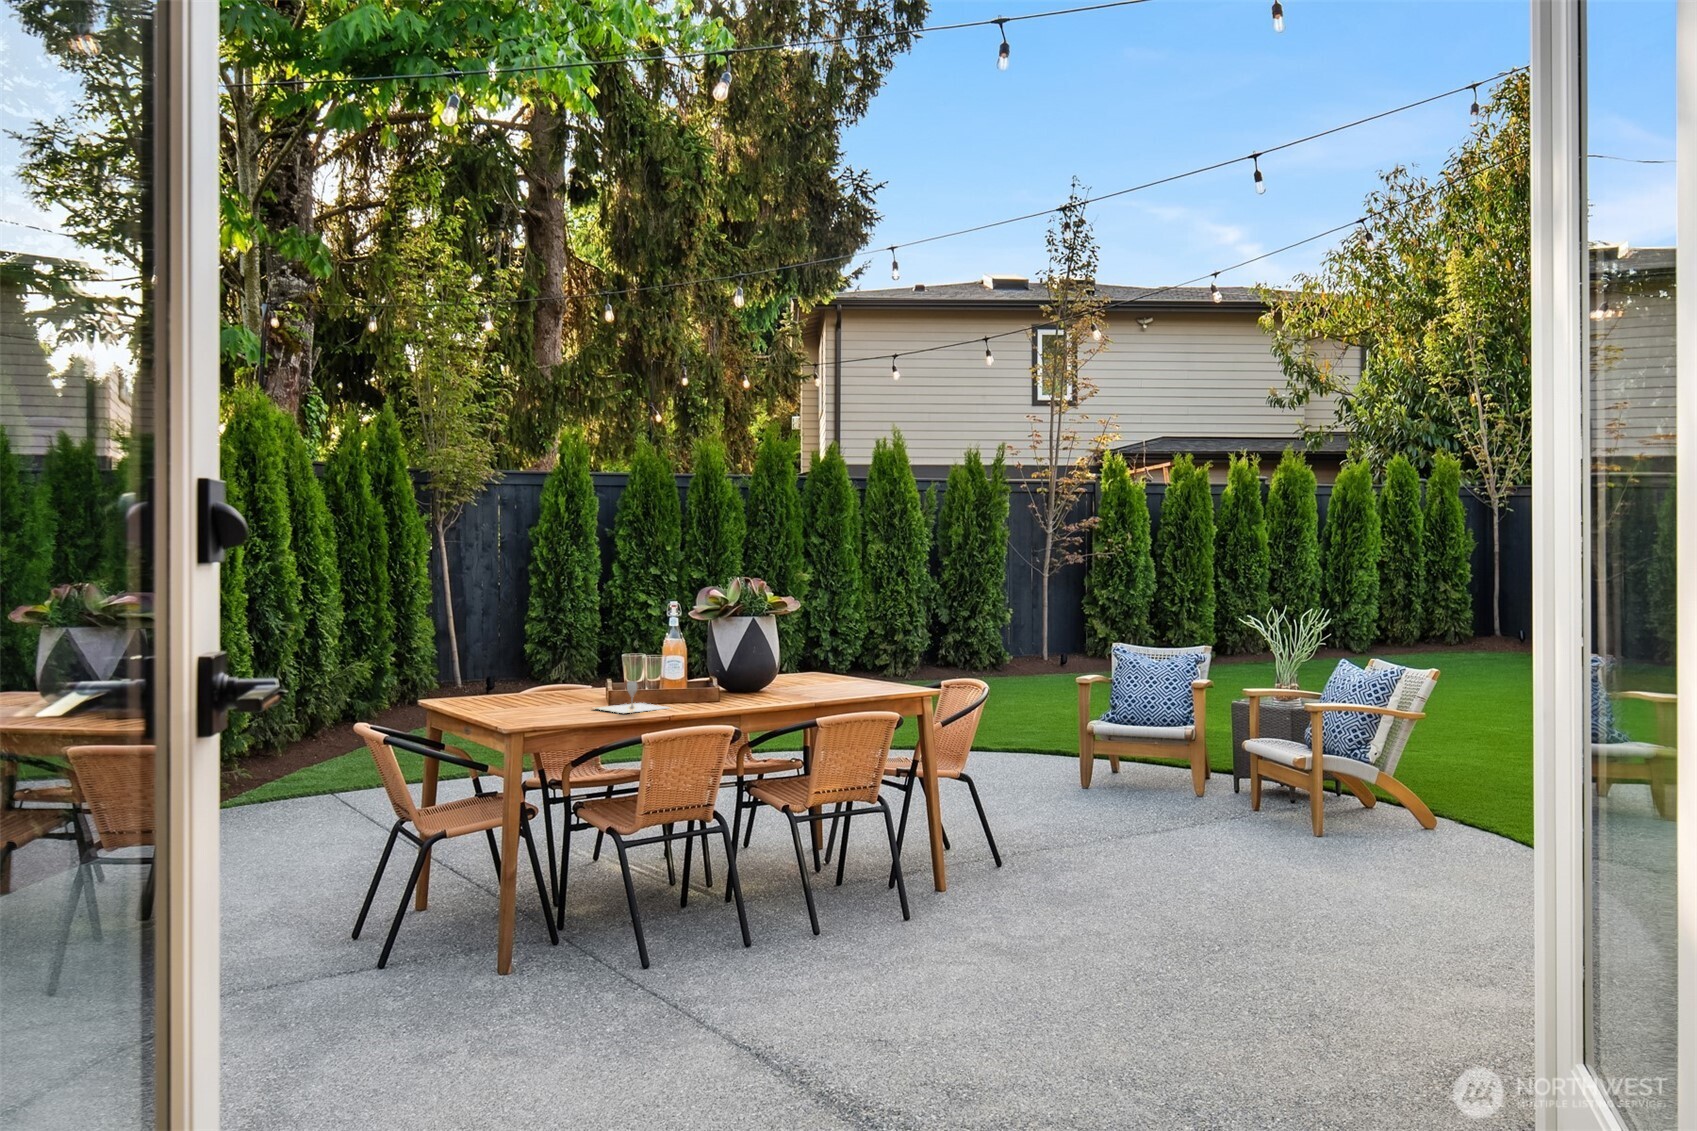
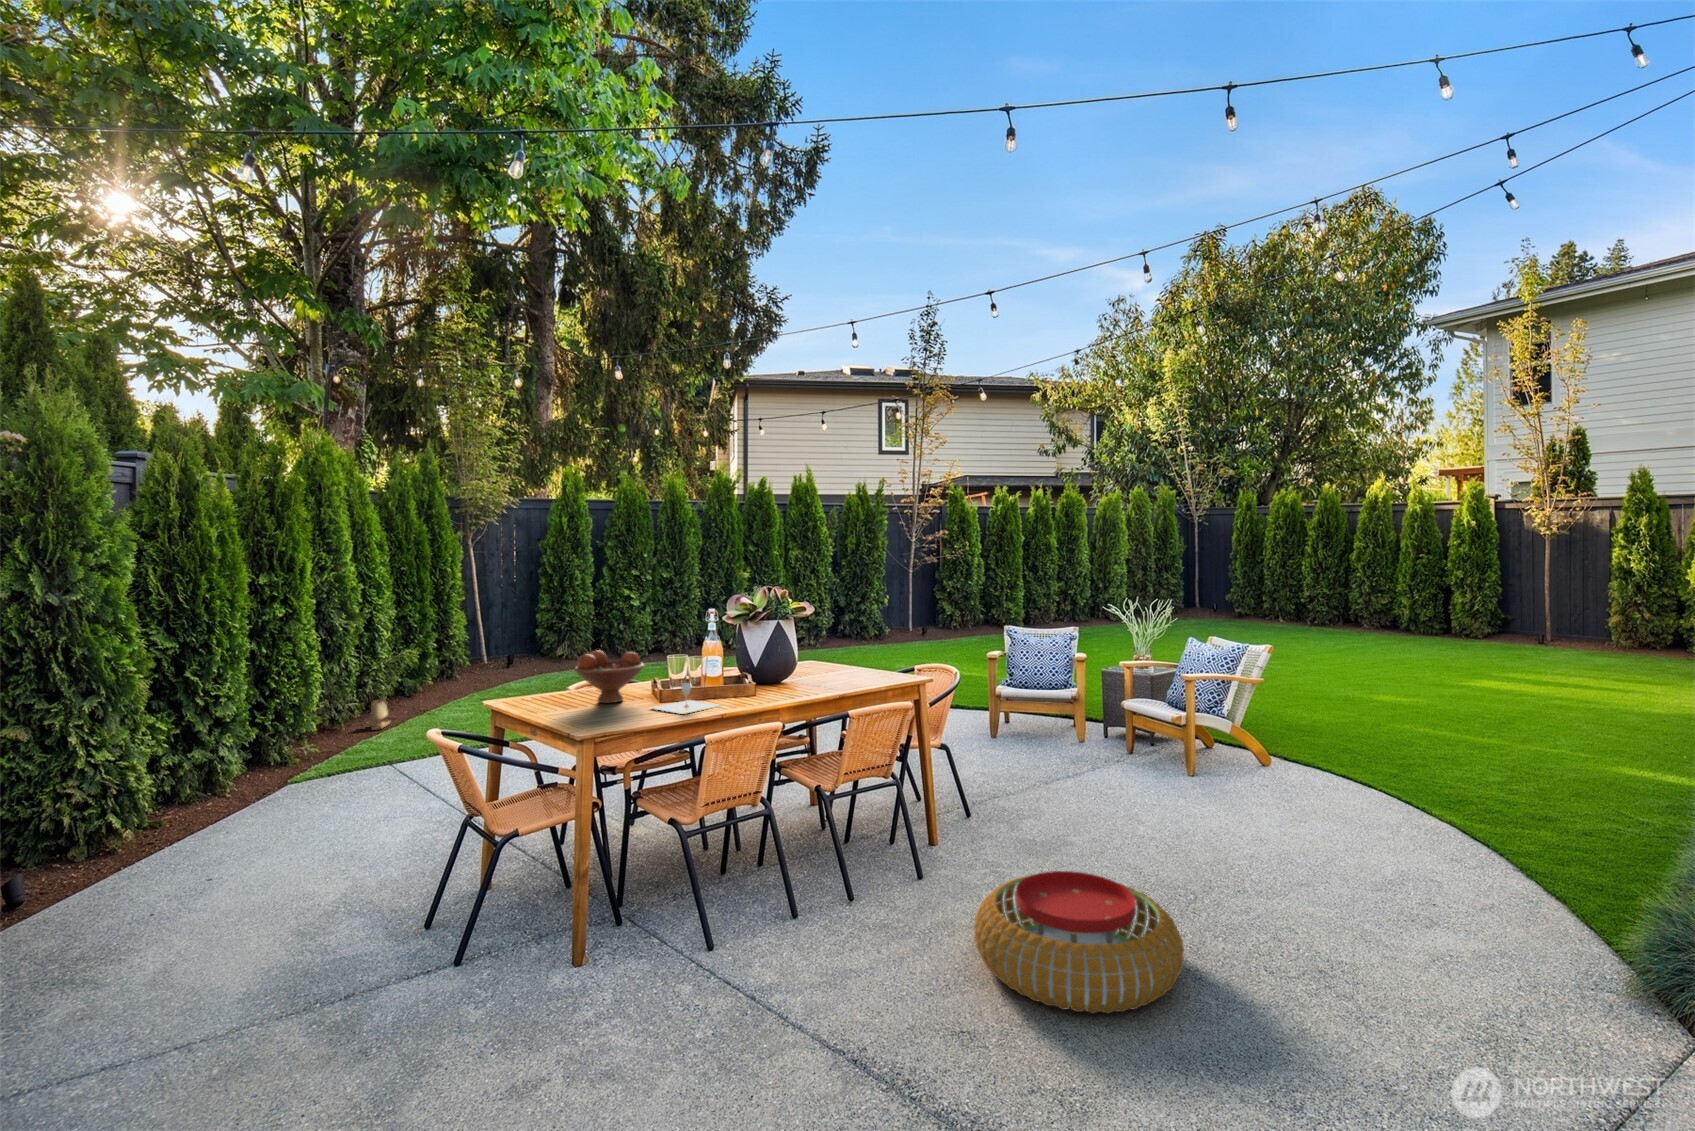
fruit bowl: none [514,645,593,704] -> present [574,650,644,703]
woven basket: none [308,701,335,756] -> present [371,698,390,730]
pouf: none [918,902,1148,1038] -> present [974,871,1184,1013]

